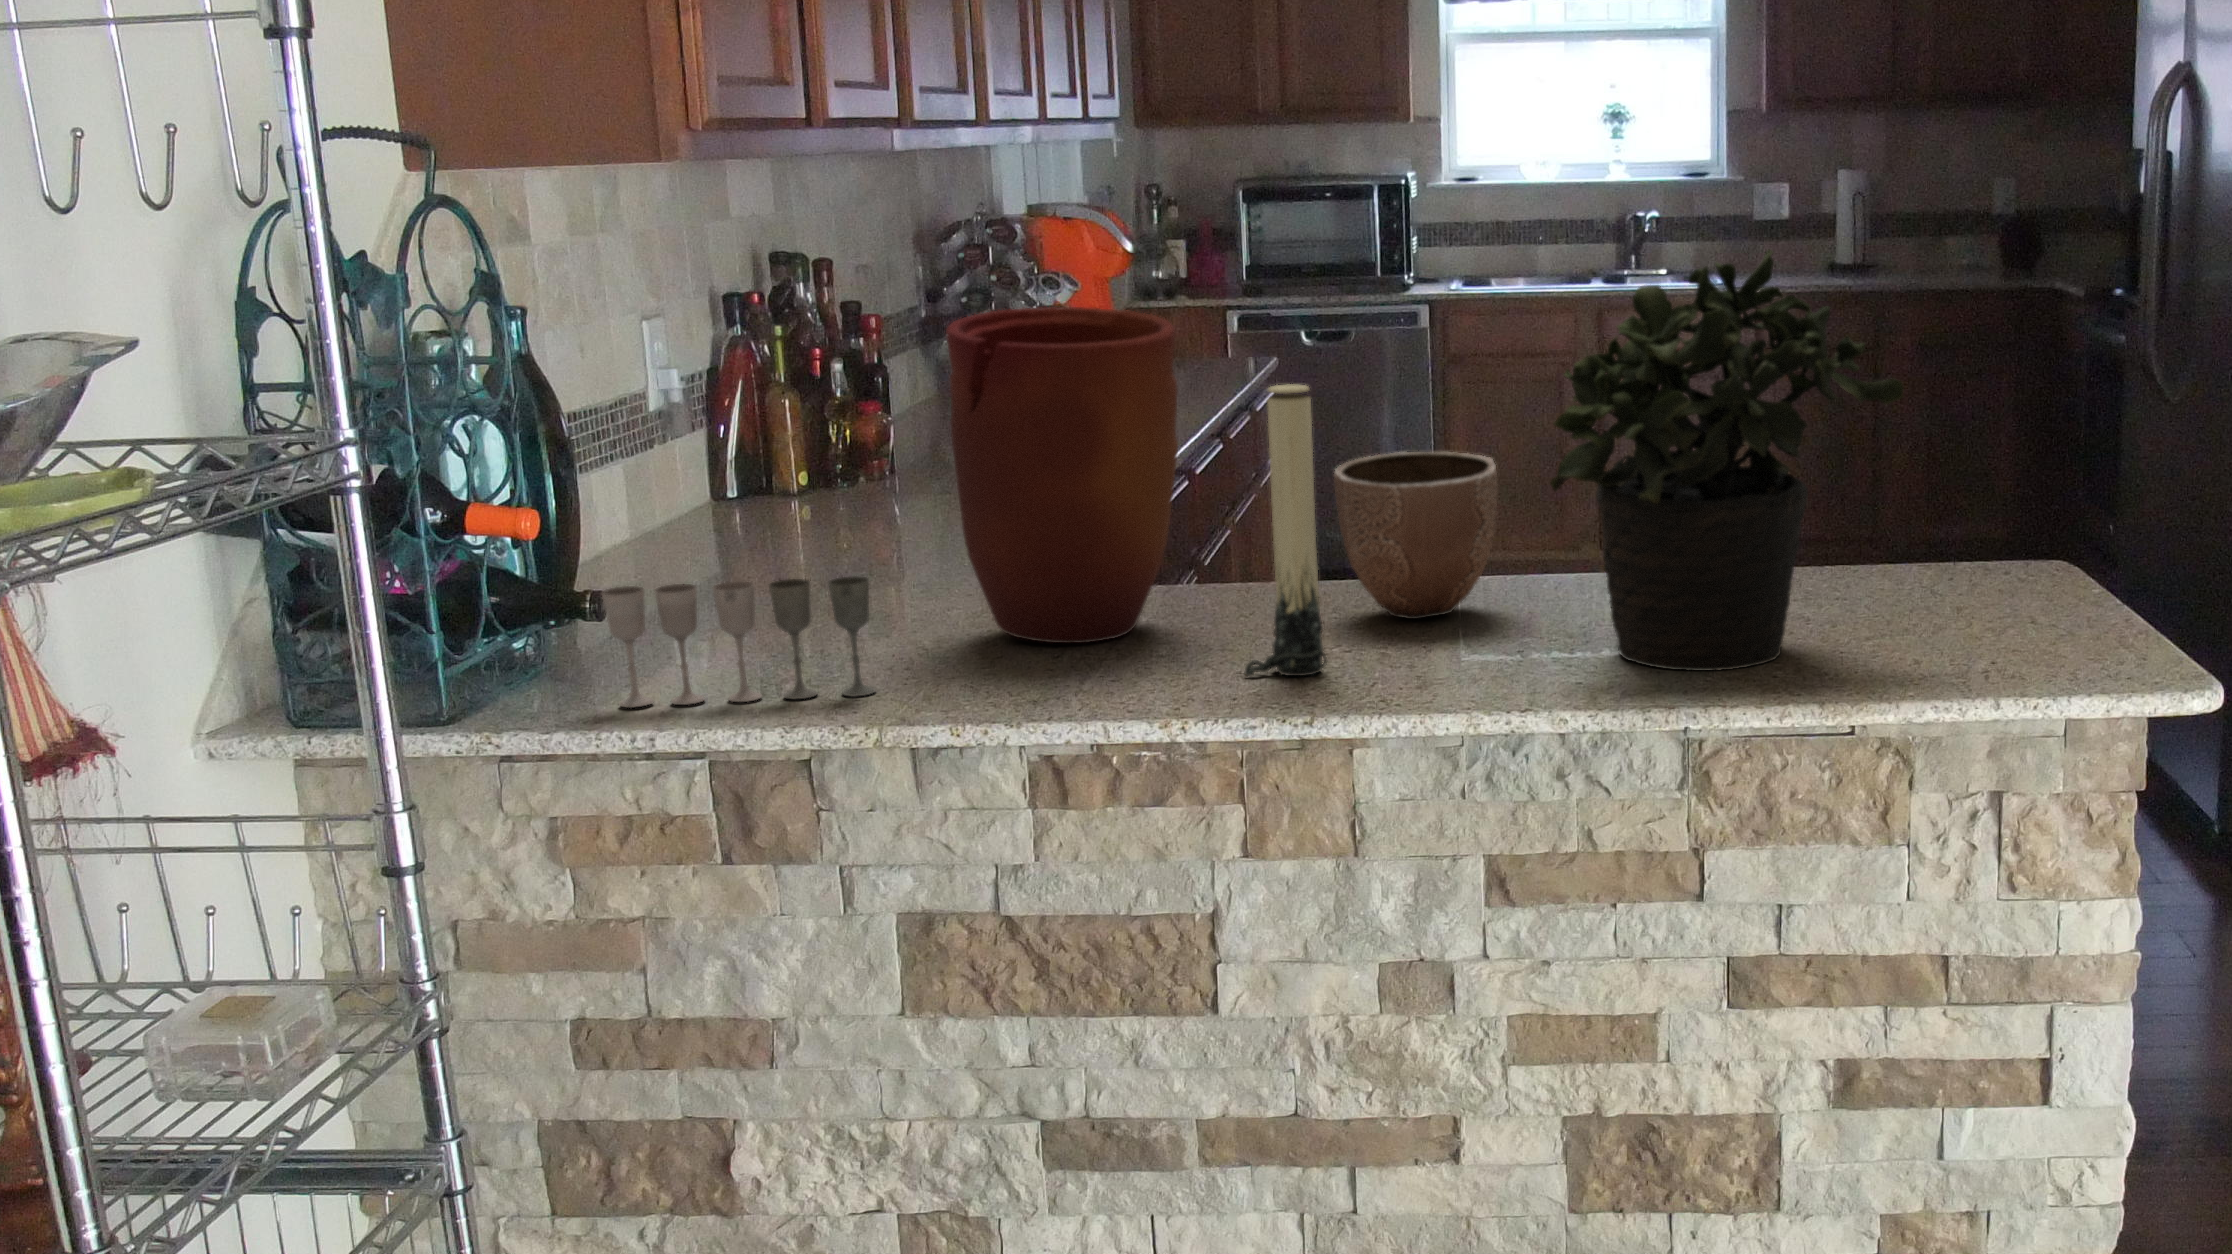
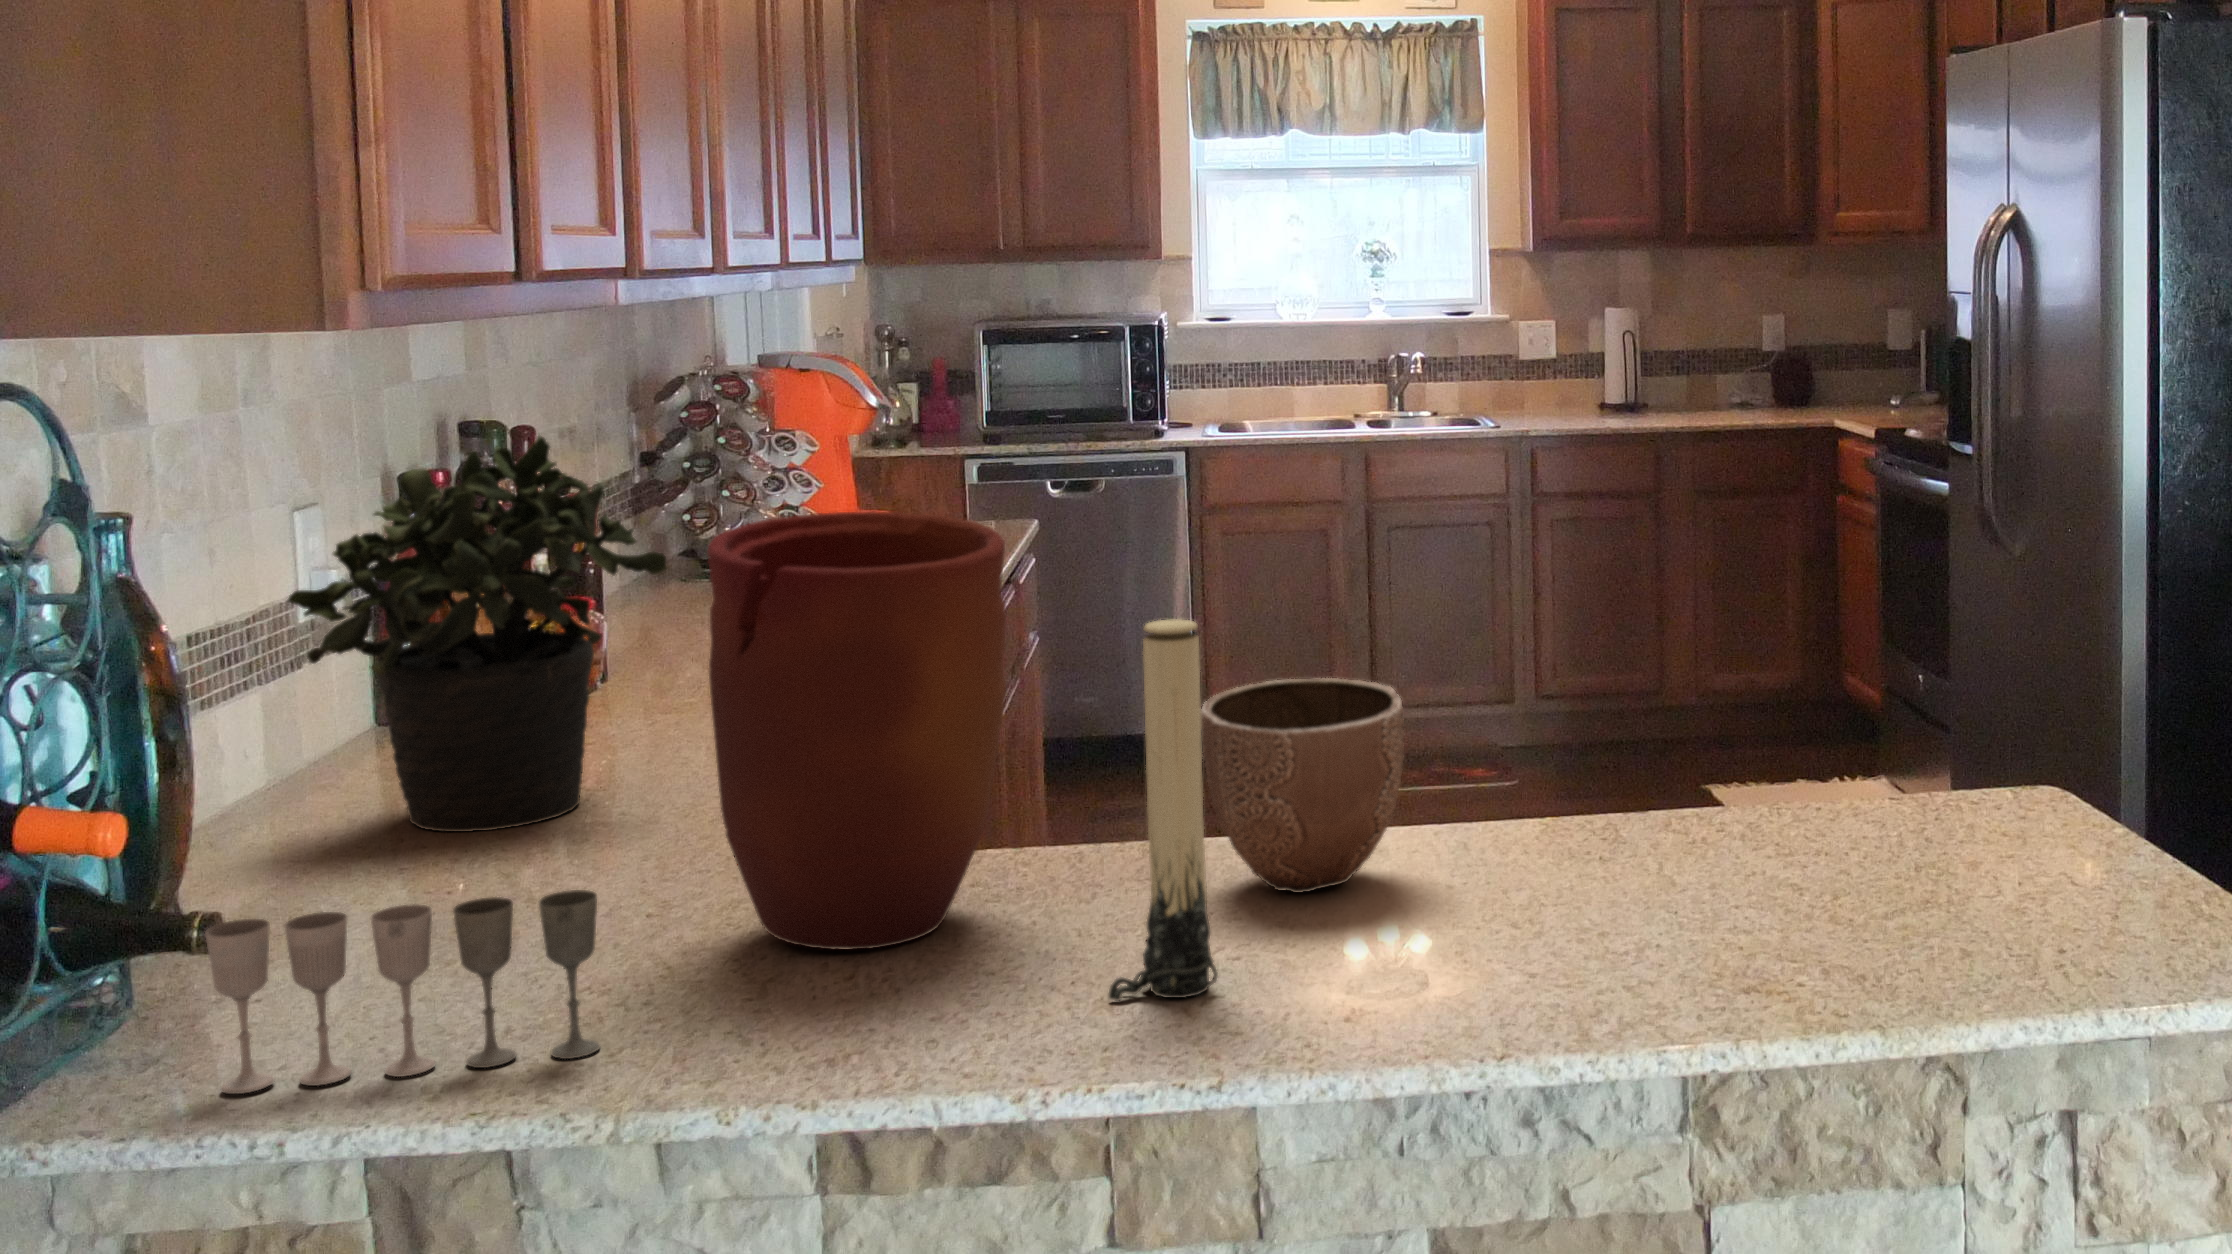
potted plant: present [1551,250,1903,671] -> present [287,436,667,832]

